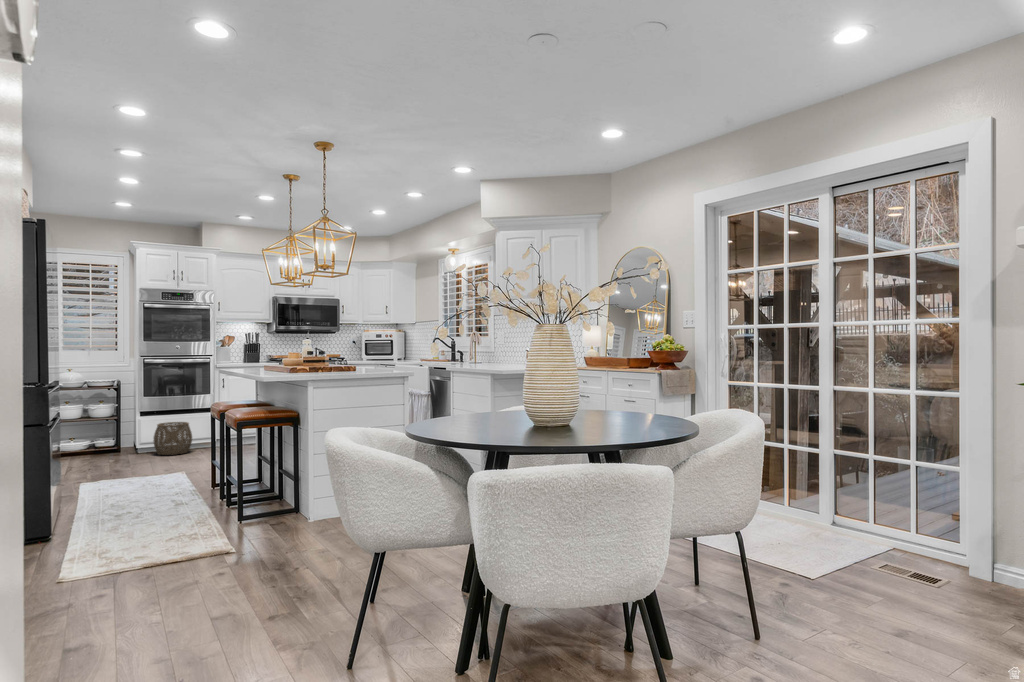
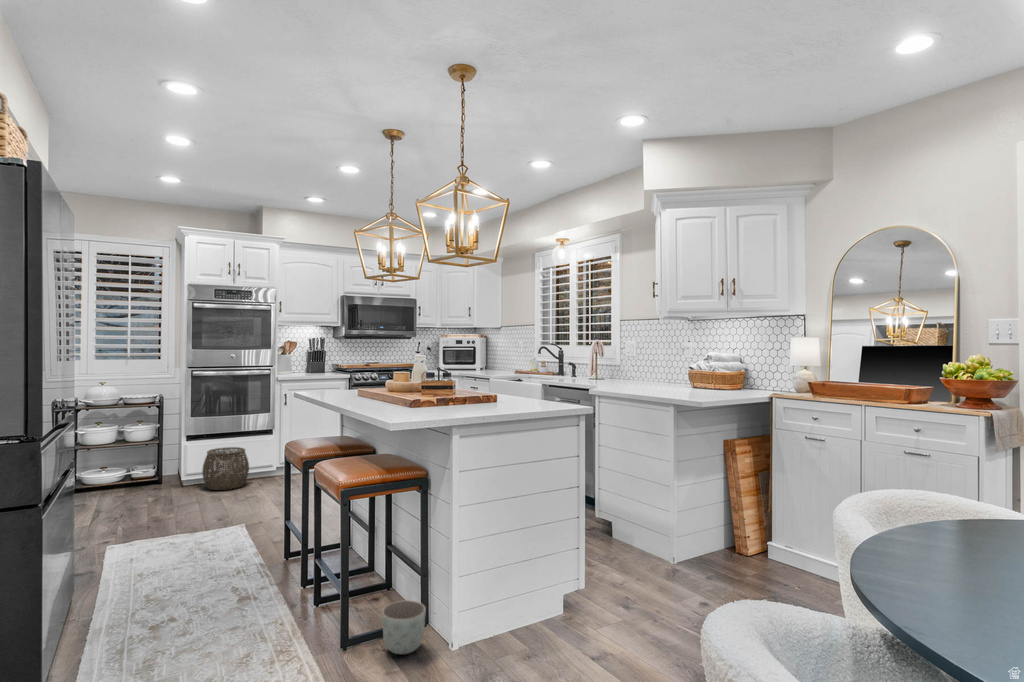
planter: none [265,495,294,524] -> present [382,600,426,654]

